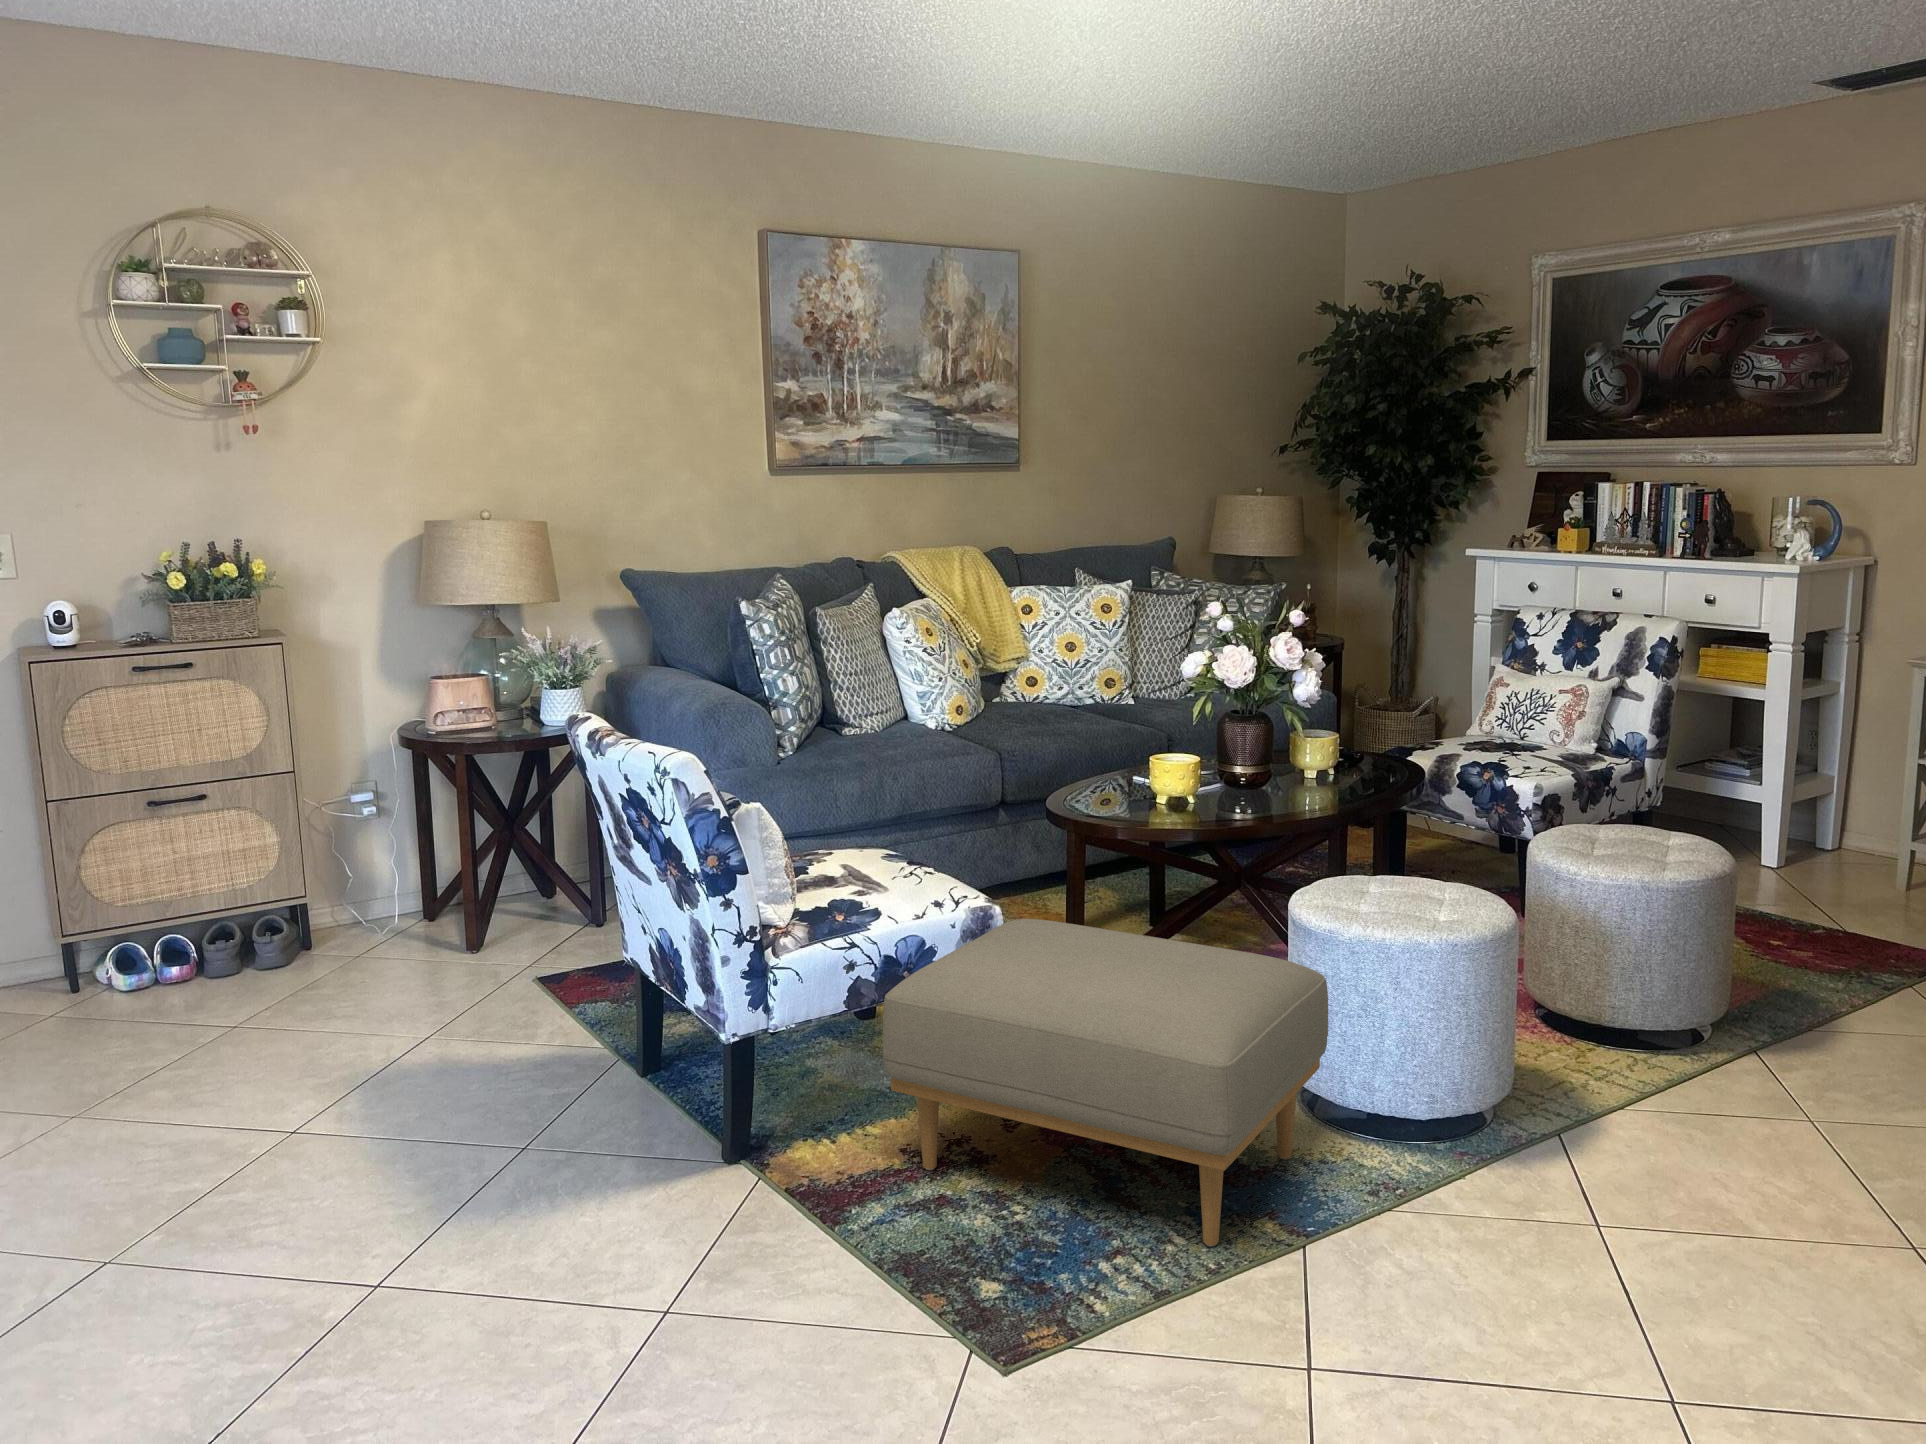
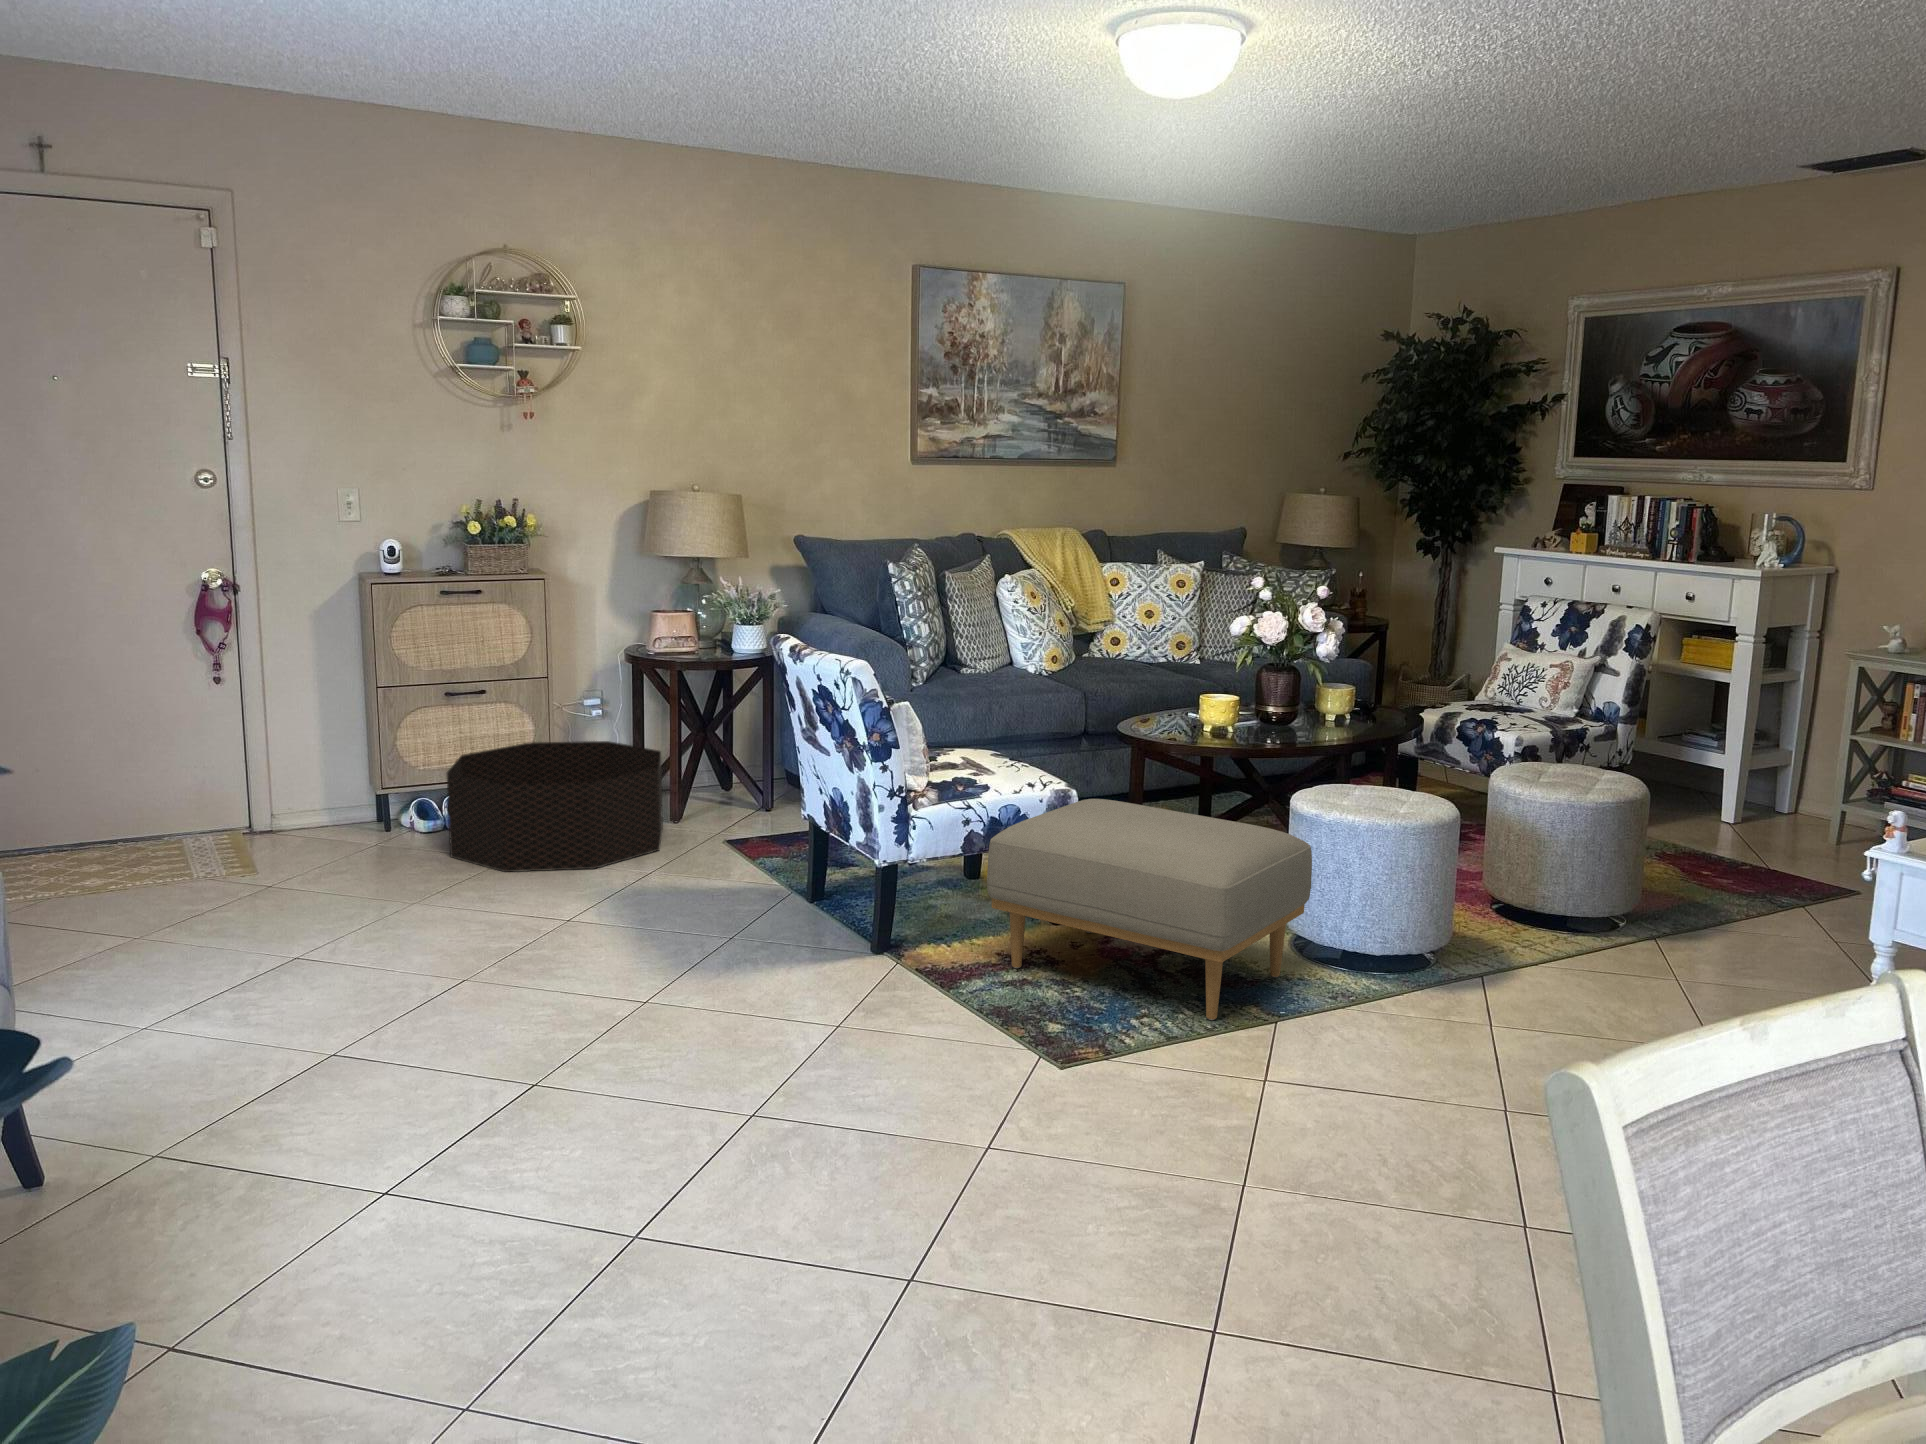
basket: none [140,851,455,1051] -> present [447,741,663,872]

